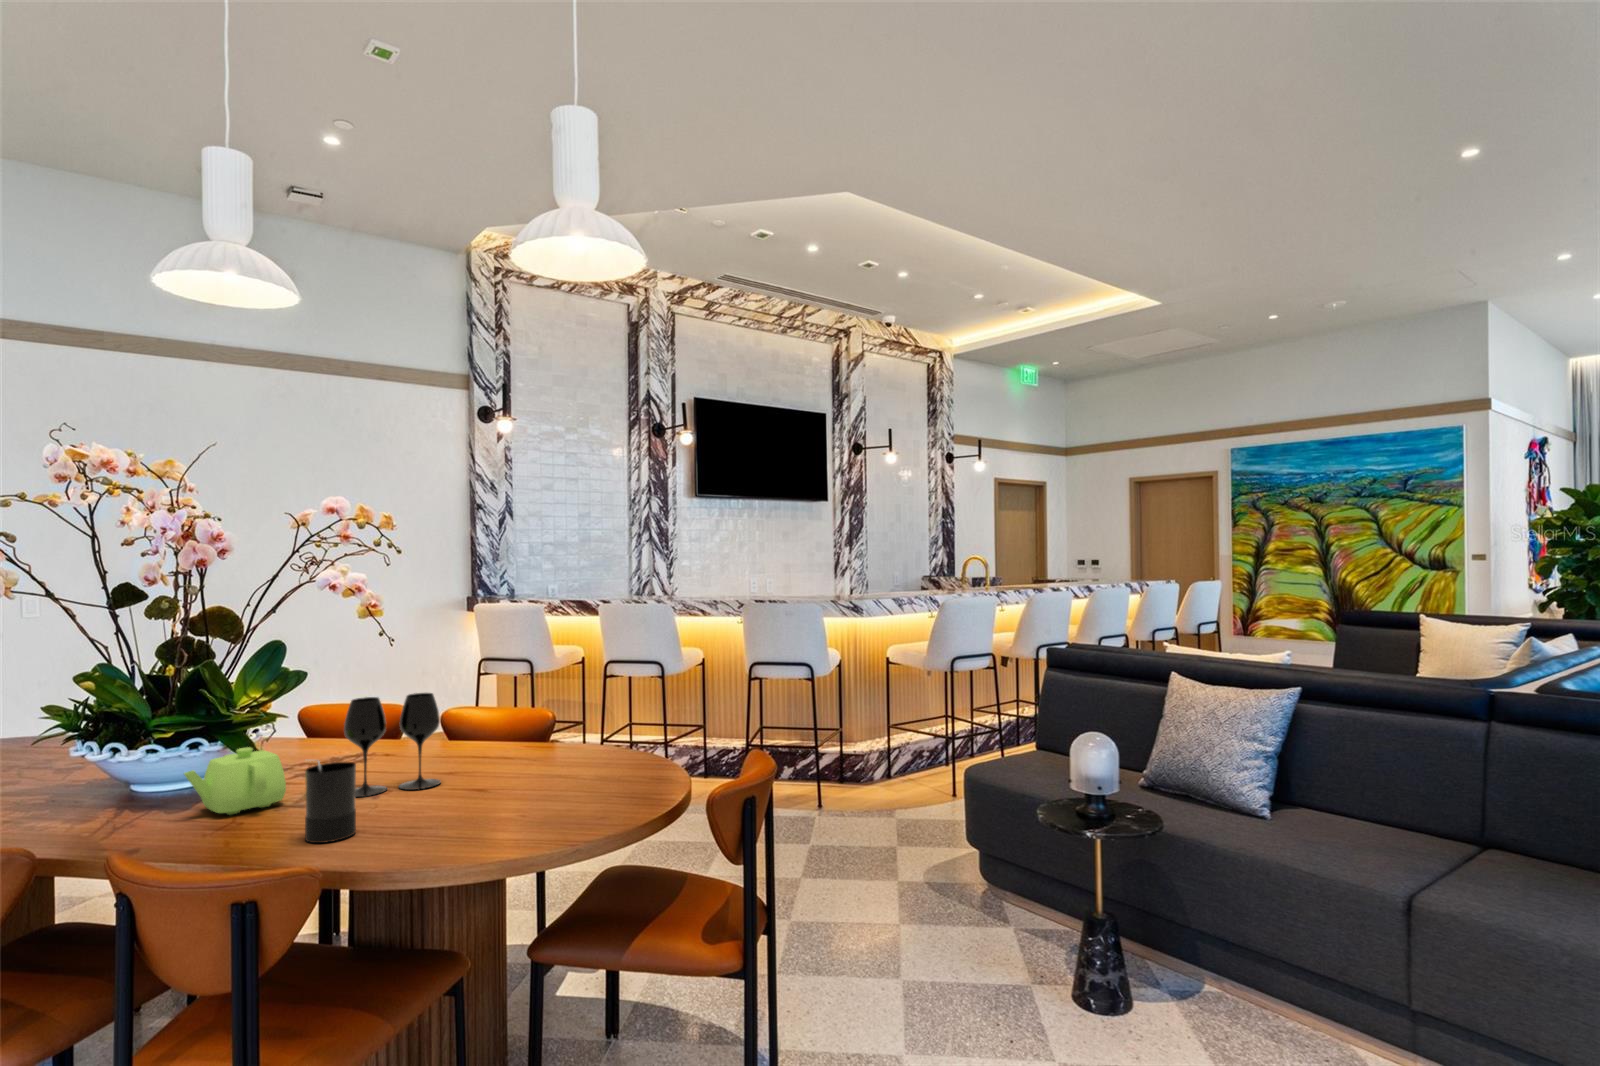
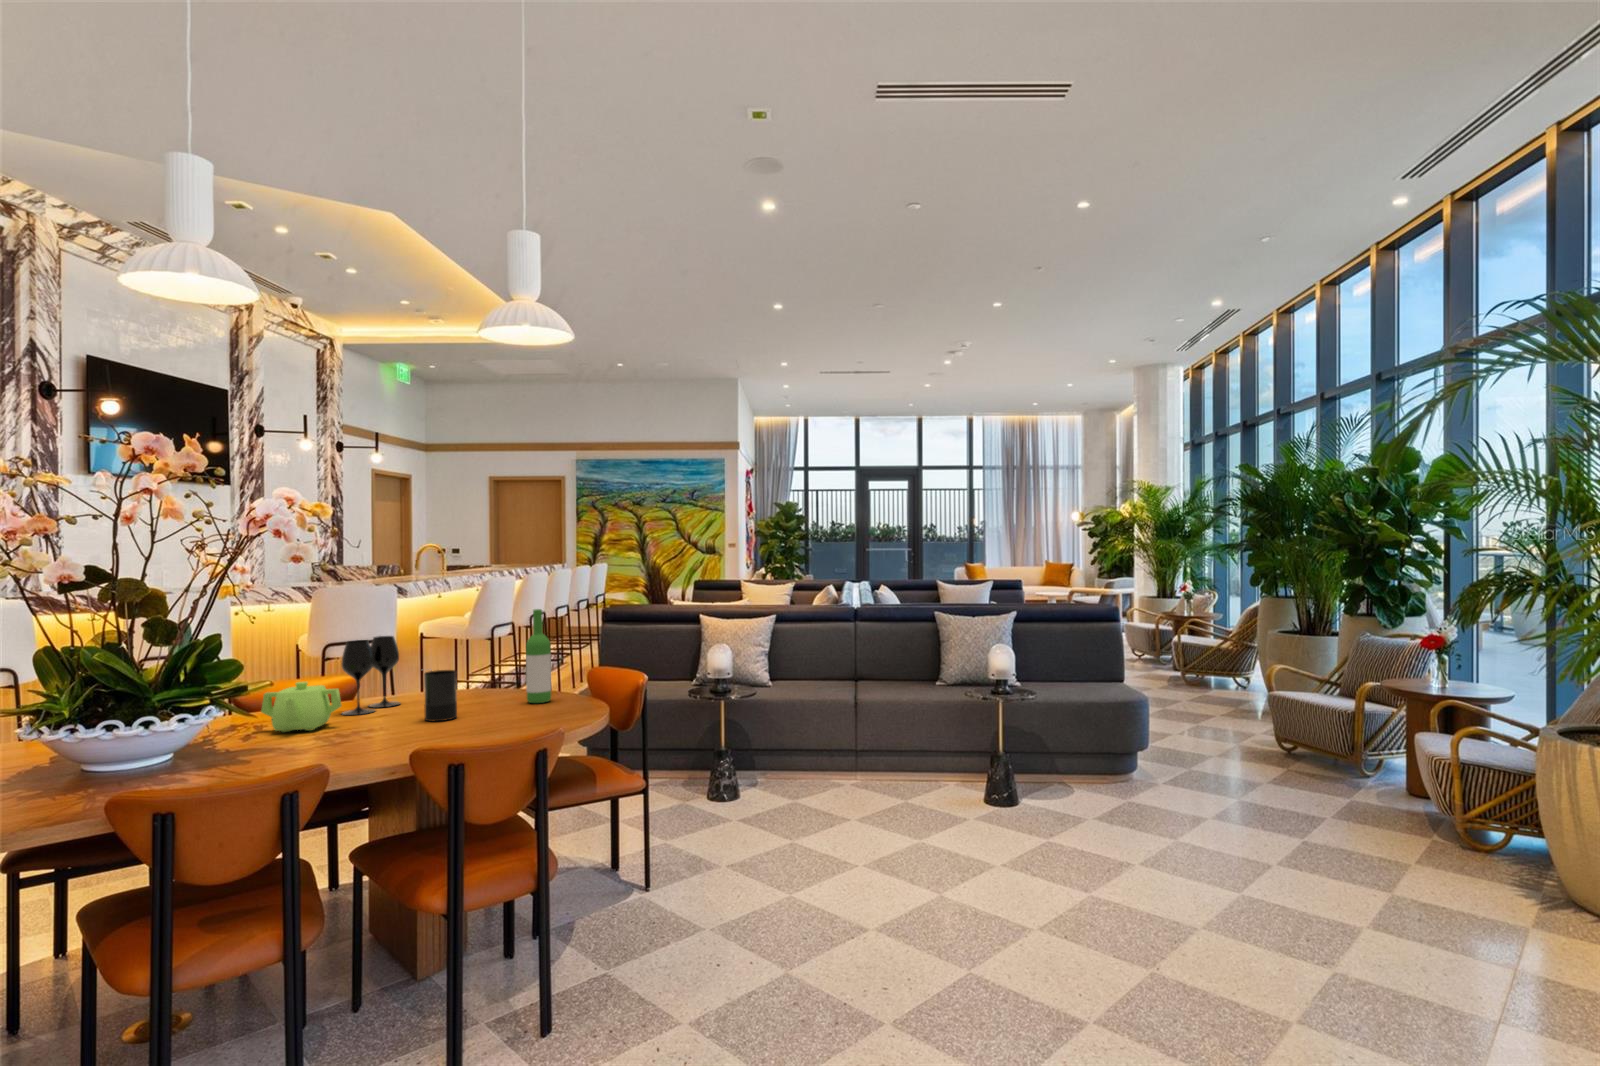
wine bottle: none [476,684,516,840] -> present [526,609,551,703]

